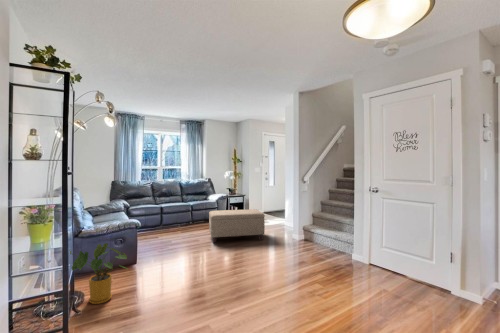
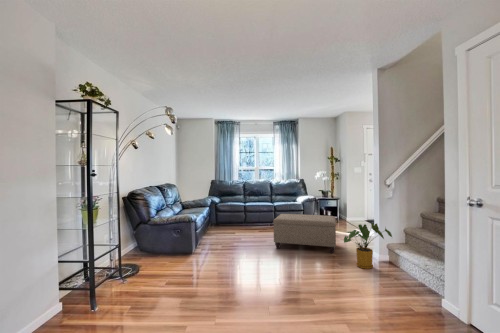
house plant: present [70,243,127,304] -> present [344,223,392,269]

